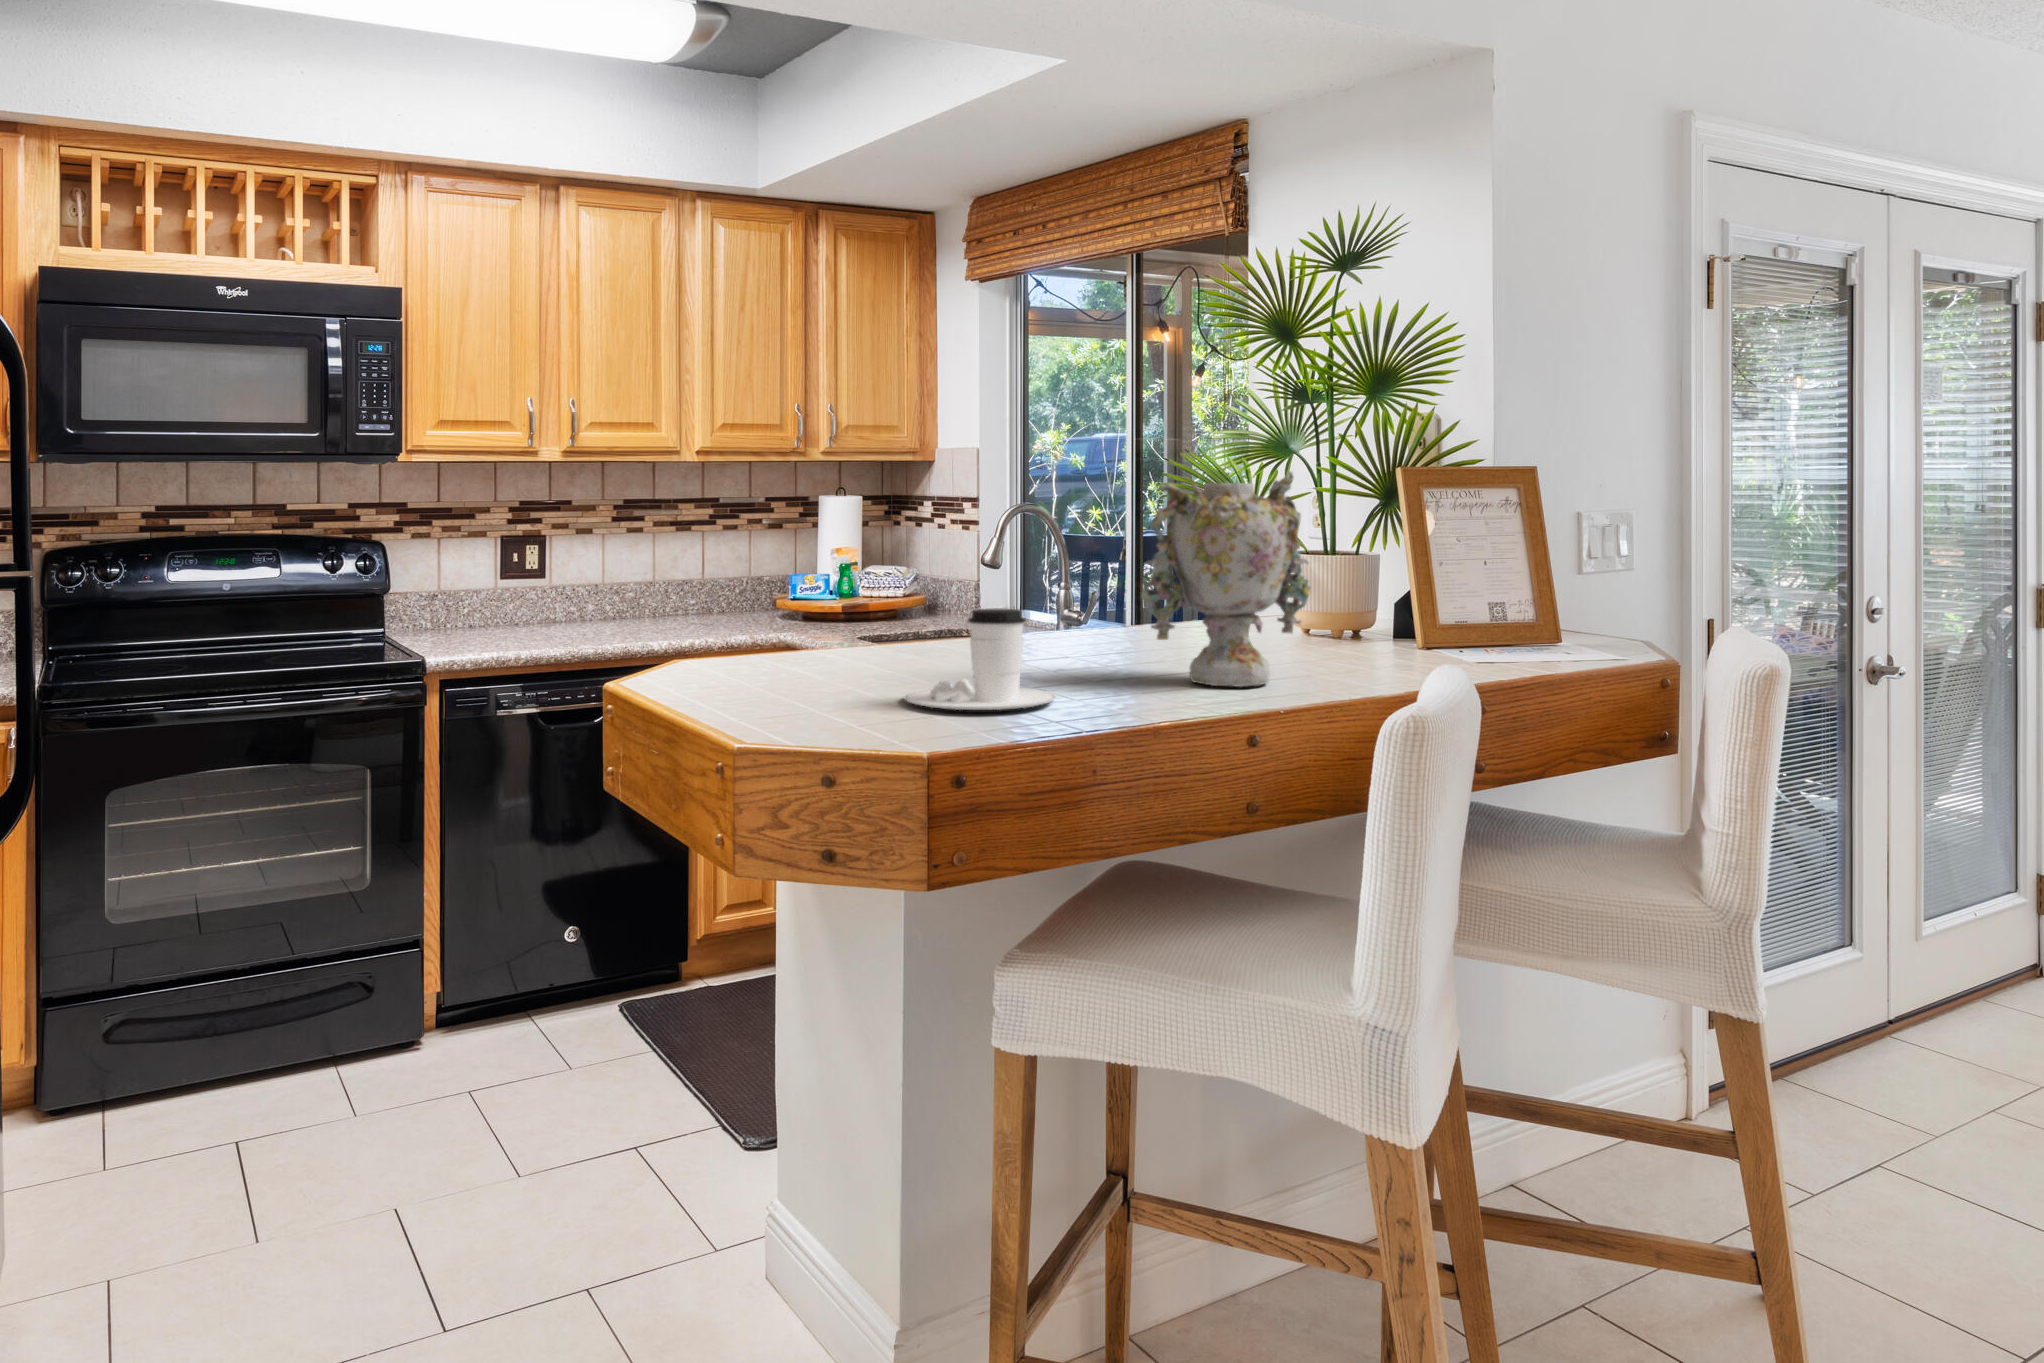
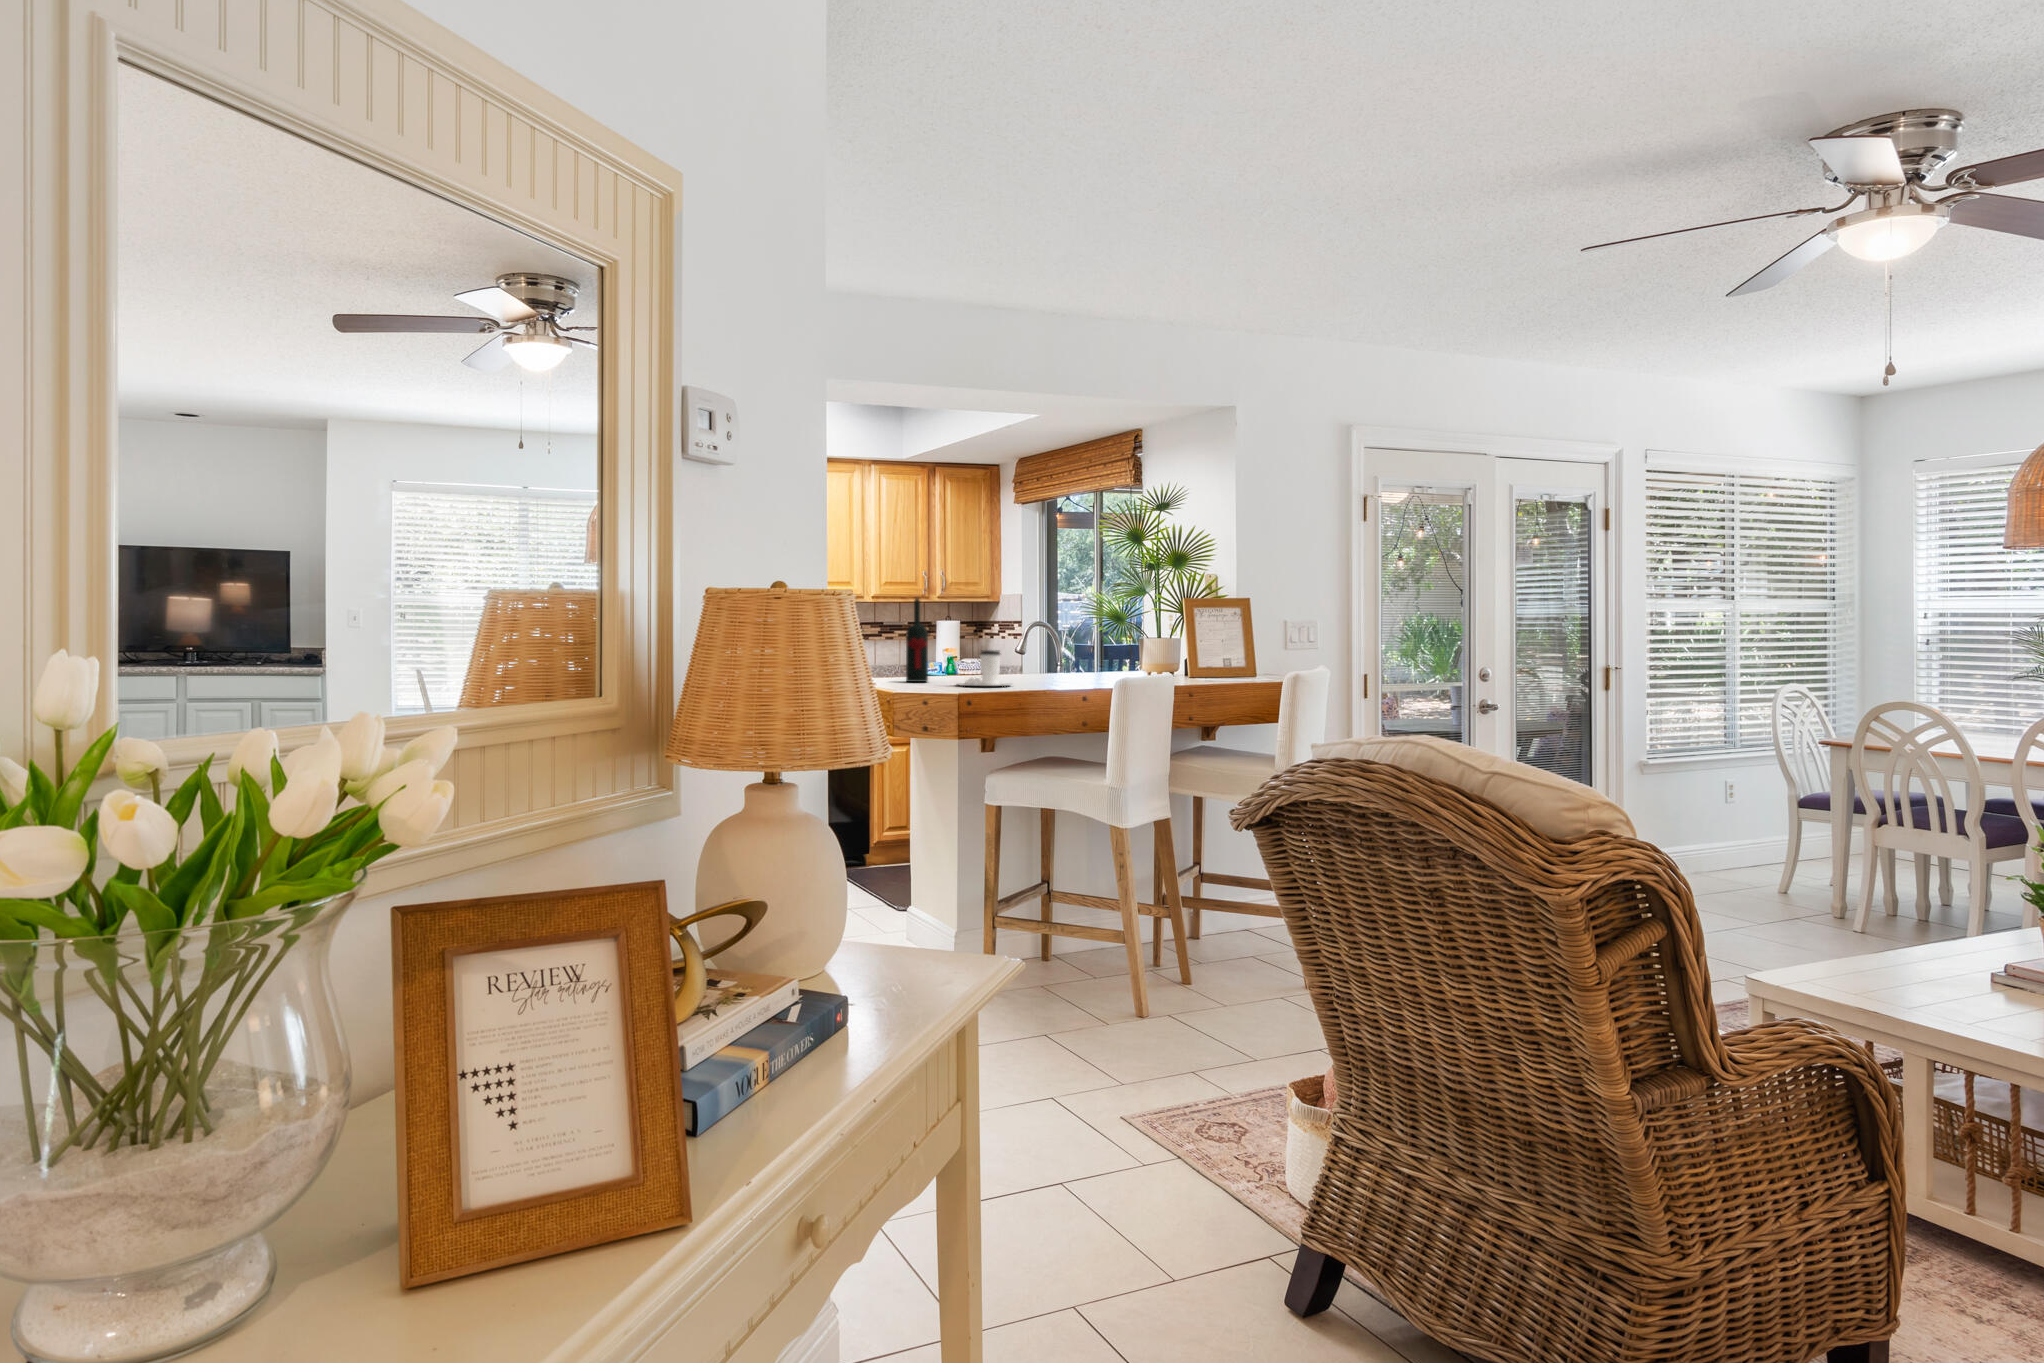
wine bottle: none [770,465,827,687] -> present [906,597,928,682]
vase: present [1141,471,1310,687] -> none [1052,599,1125,684]

